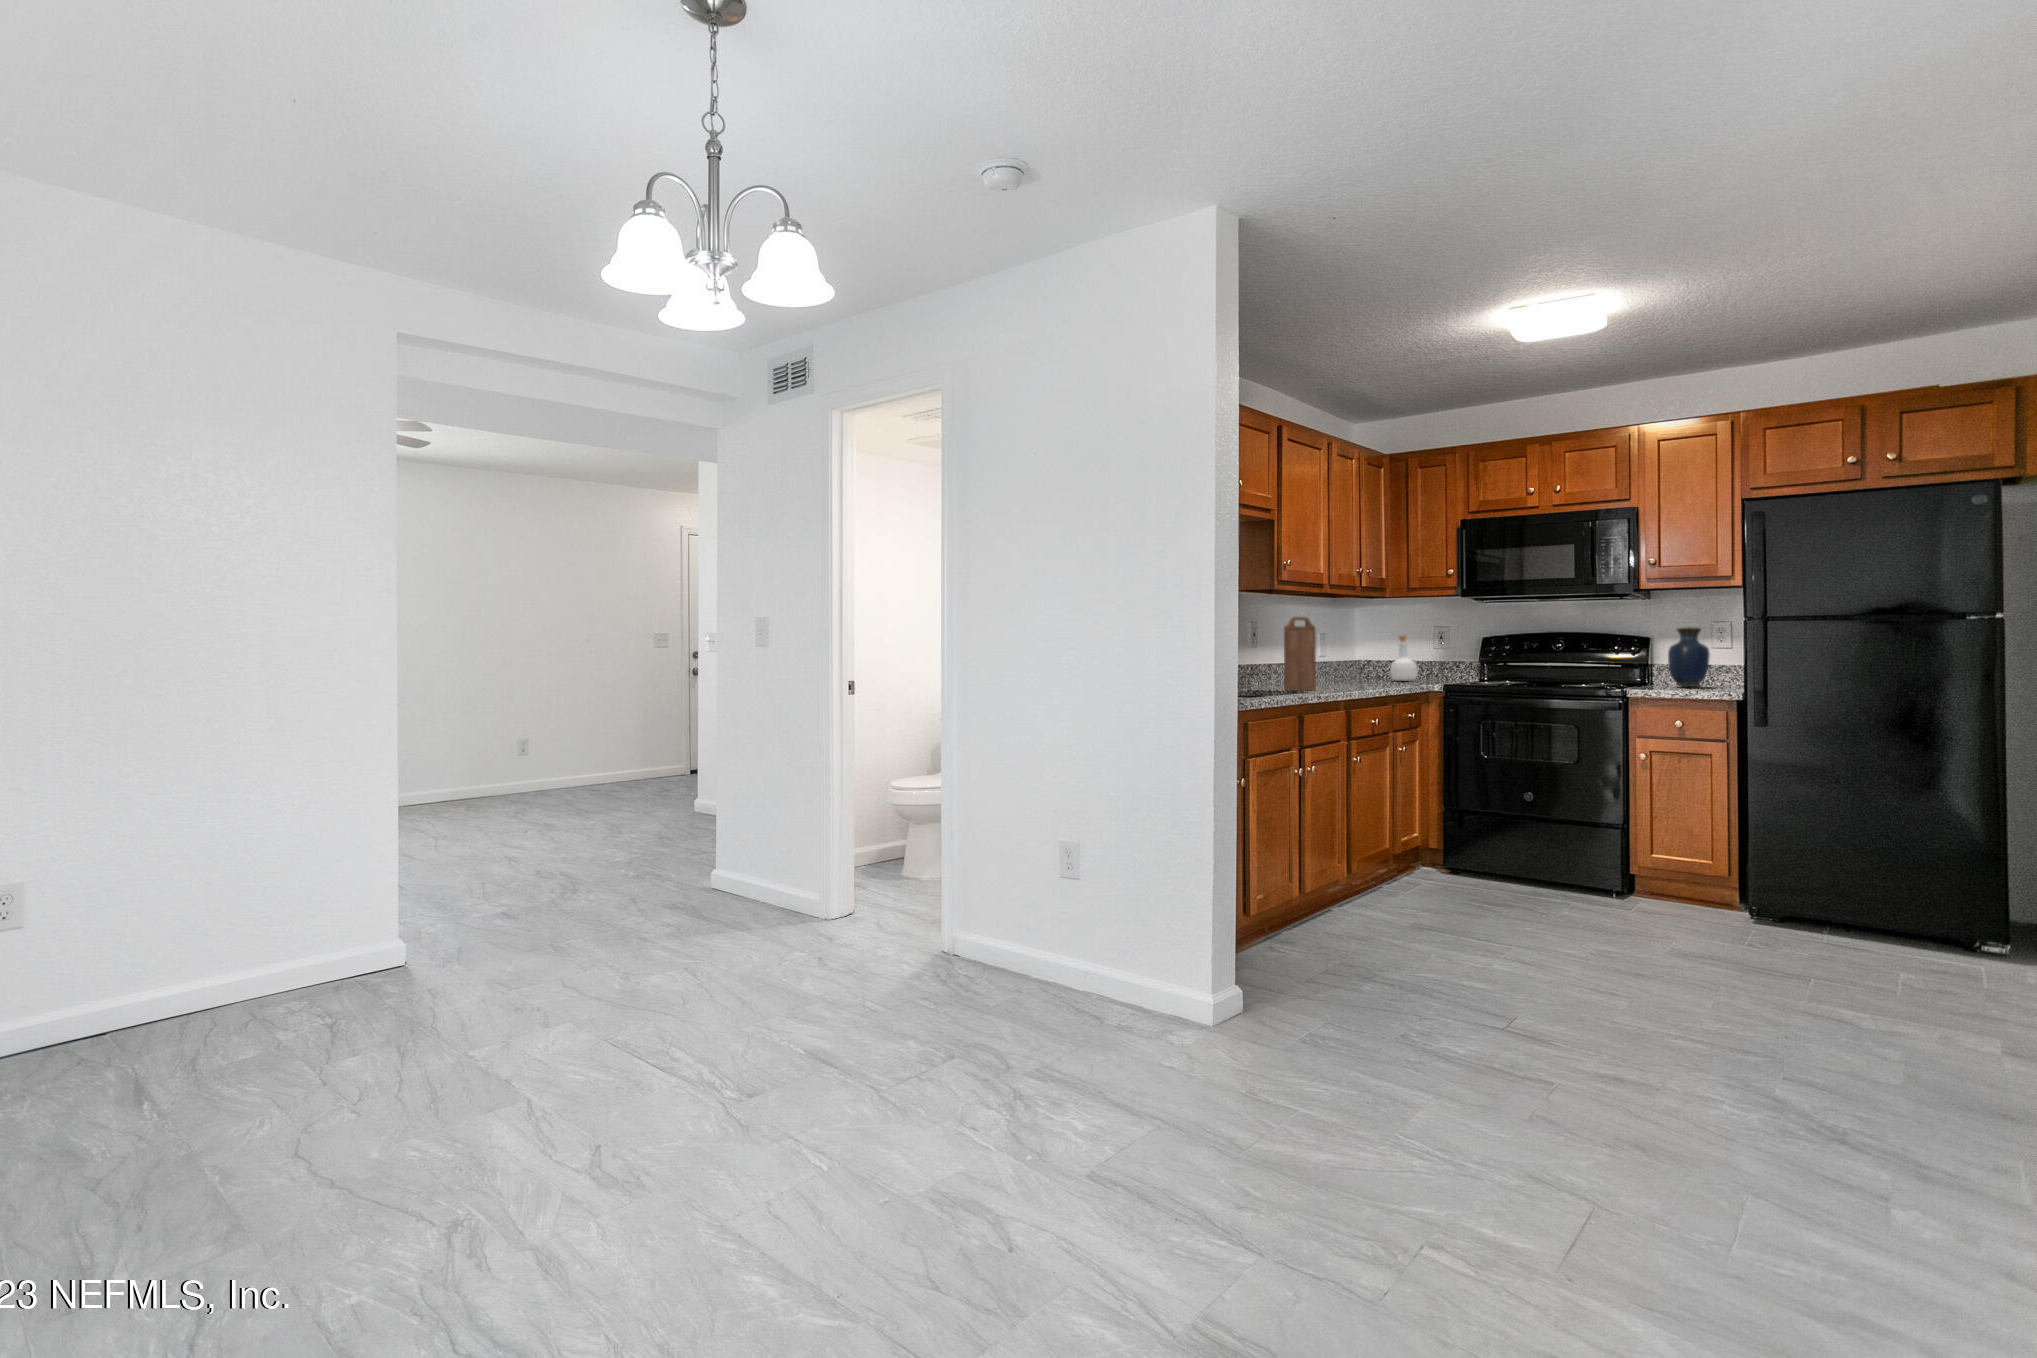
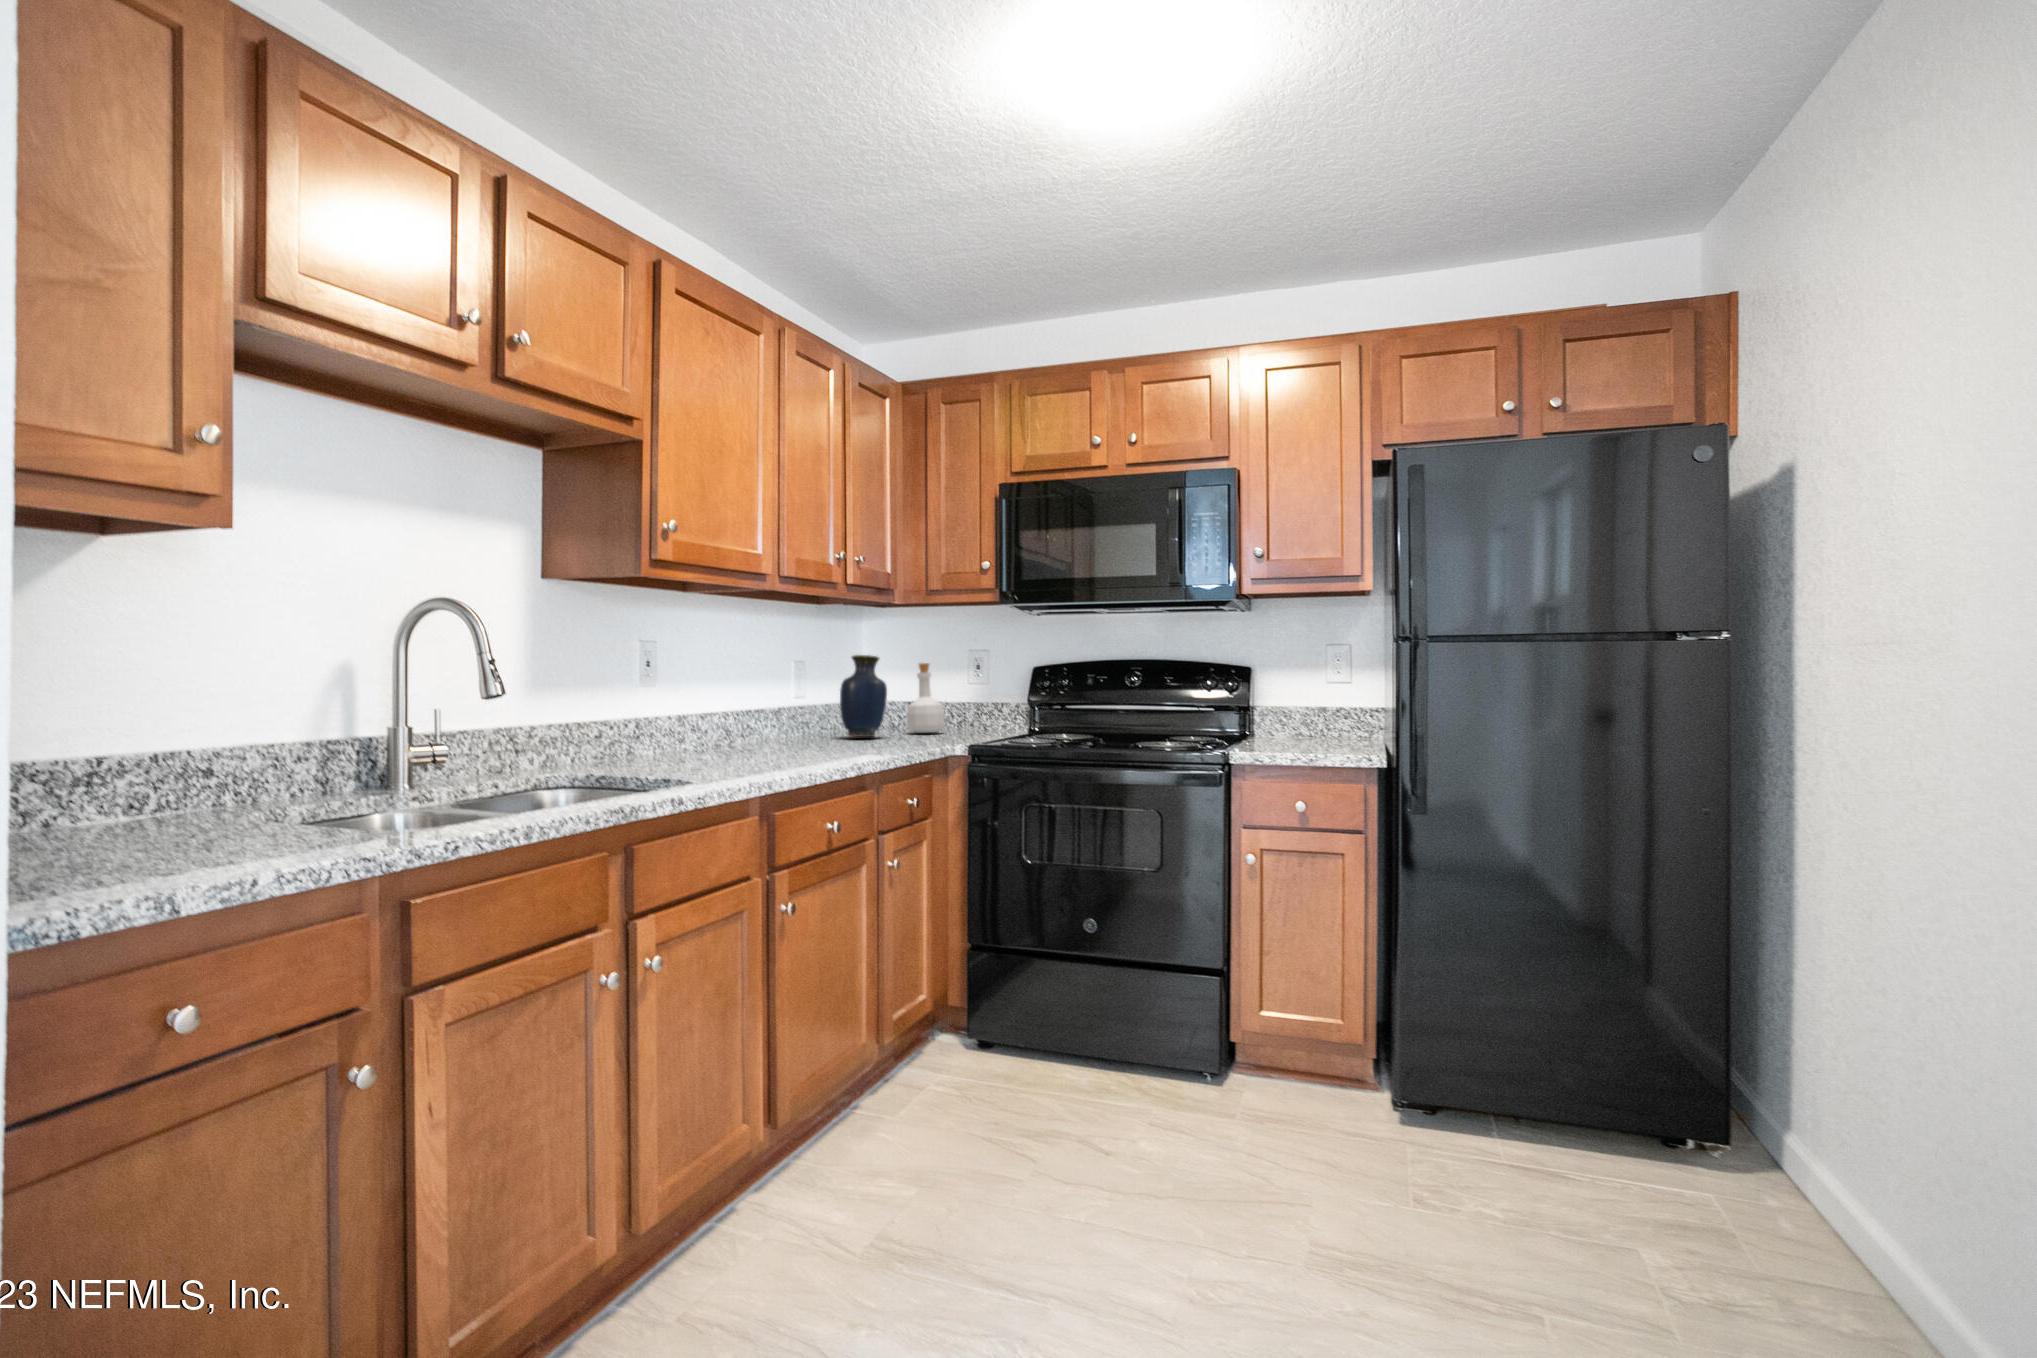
cutting board: present [1284,617,1316,691] -> none [689,629,755,766]
vase: present [1668,627,1710,687] -> present [840,655,887,737]

